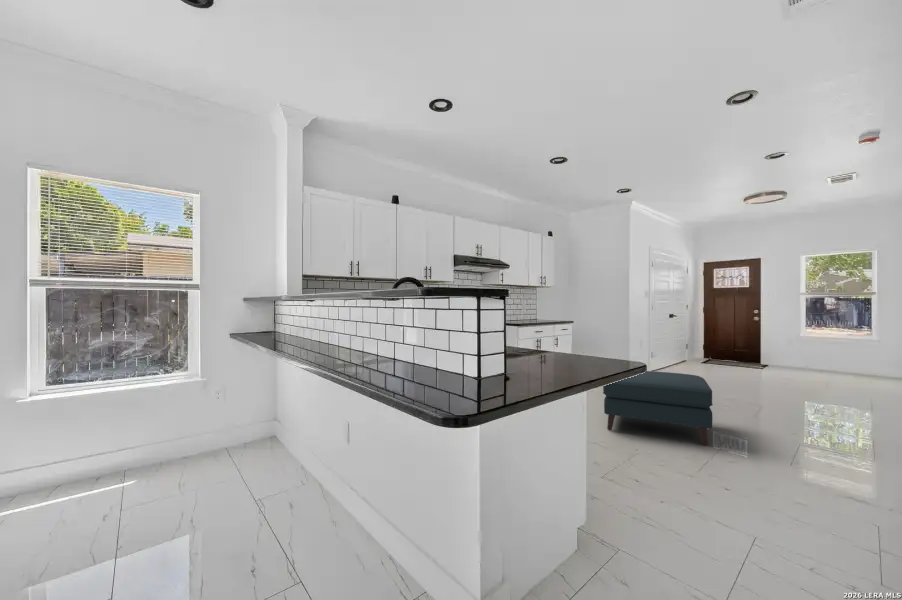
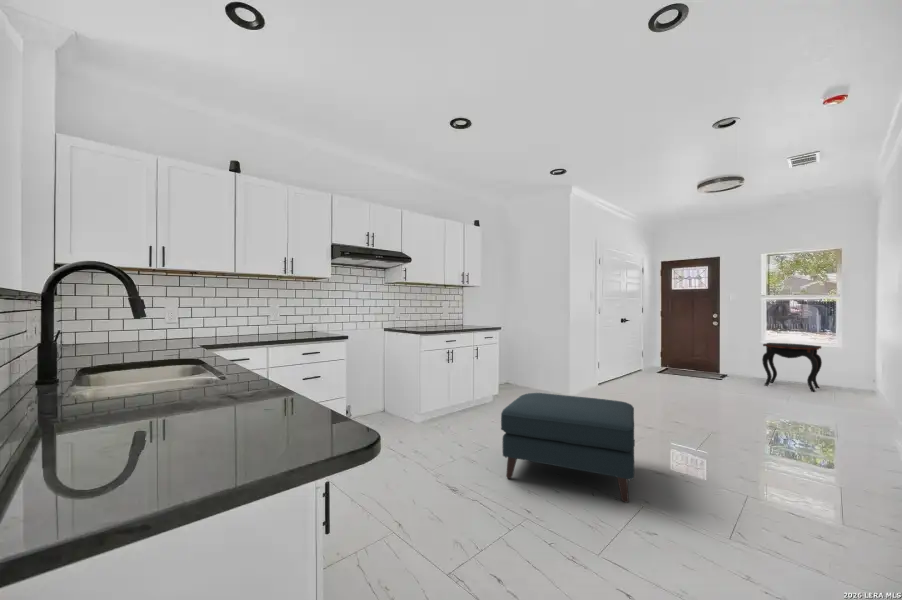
side table: none [802,335,858,378] -> present [762,343,822,392]

